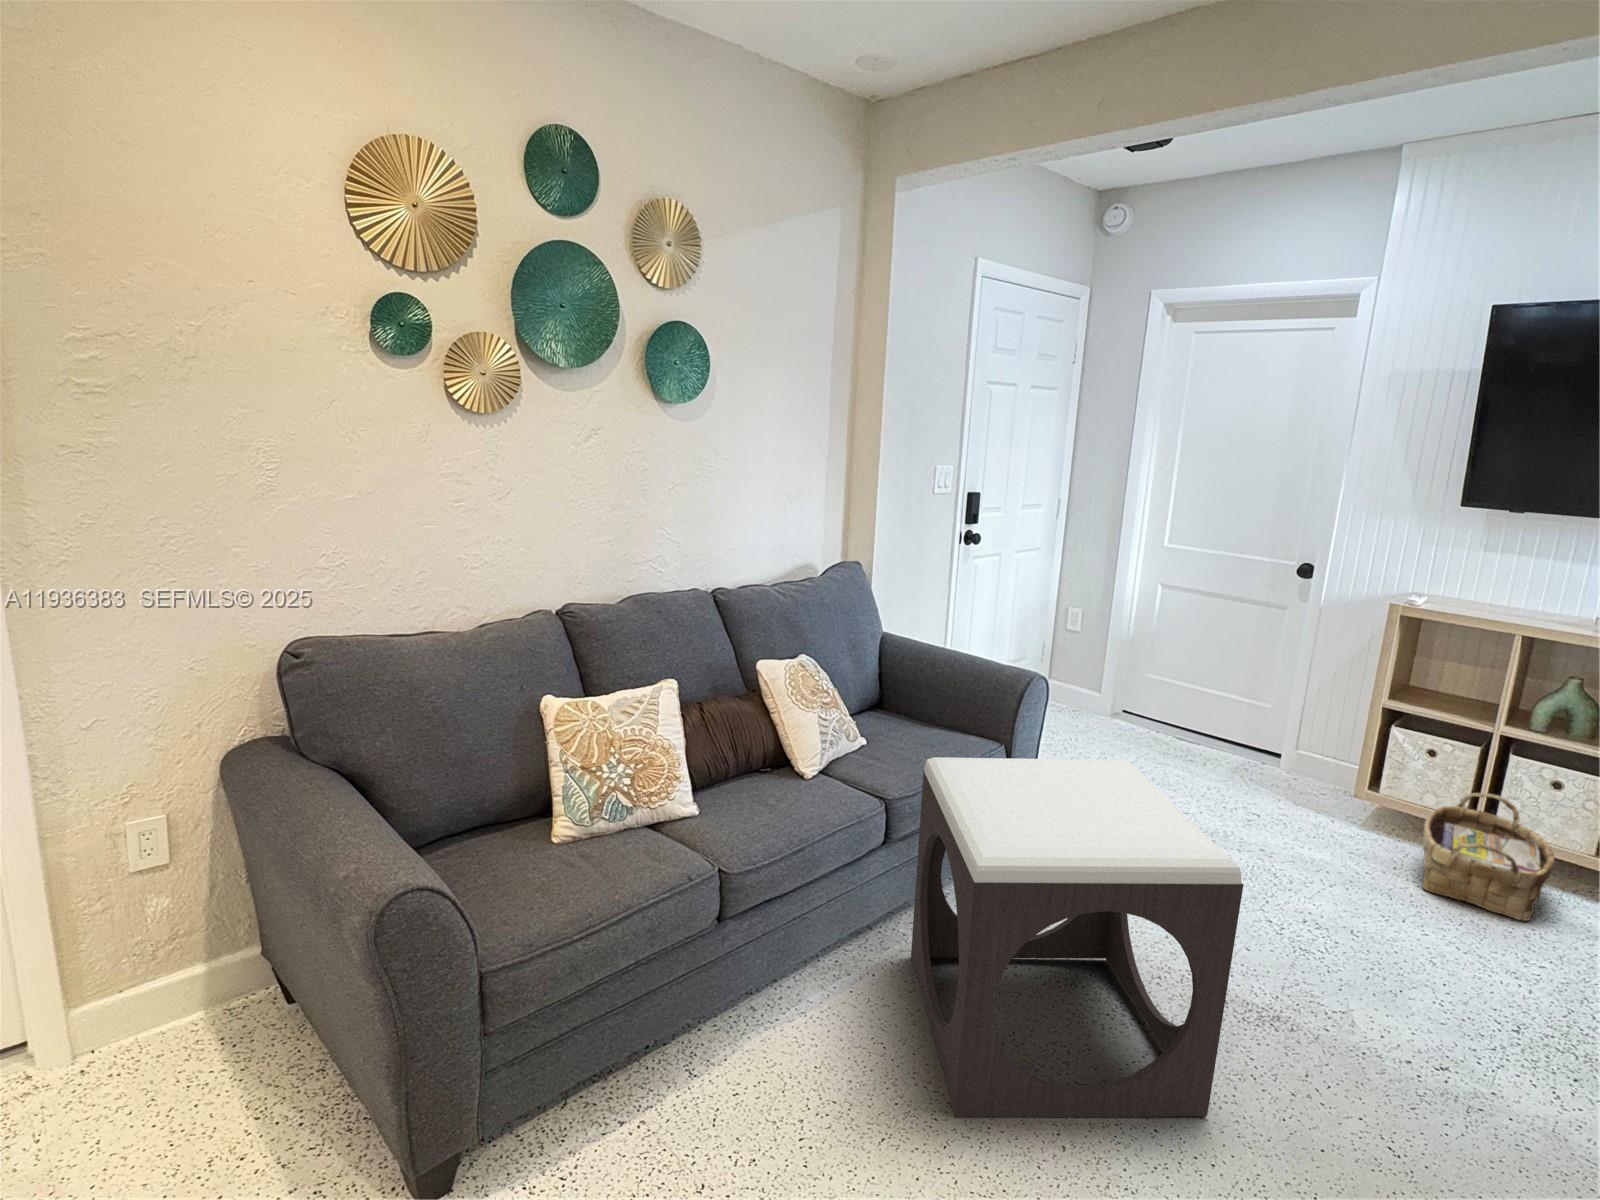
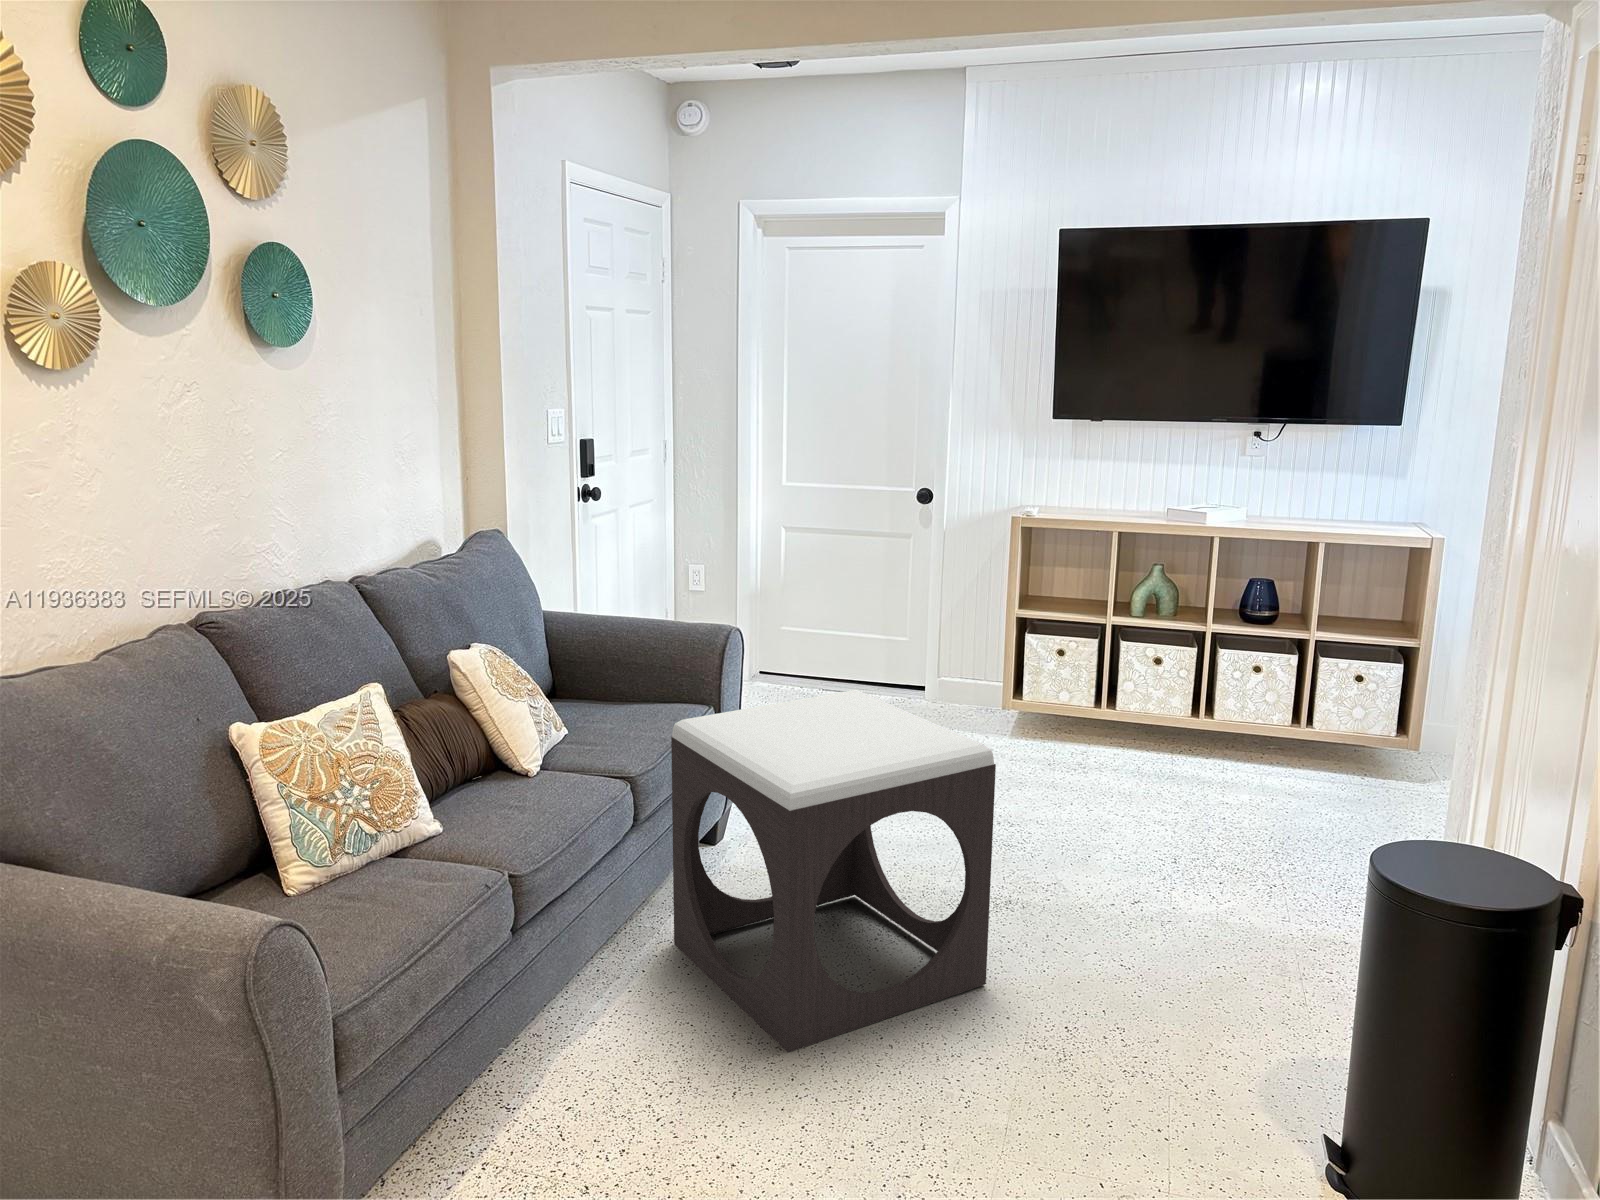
woven basket: present [1423,793,1555,921] -> none [1068,681,1166,784]

